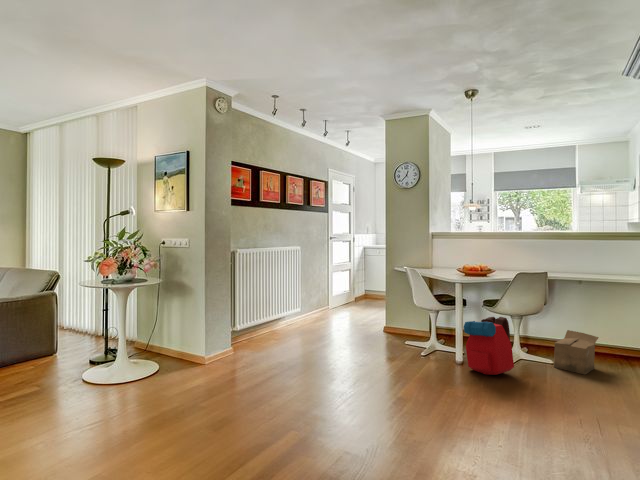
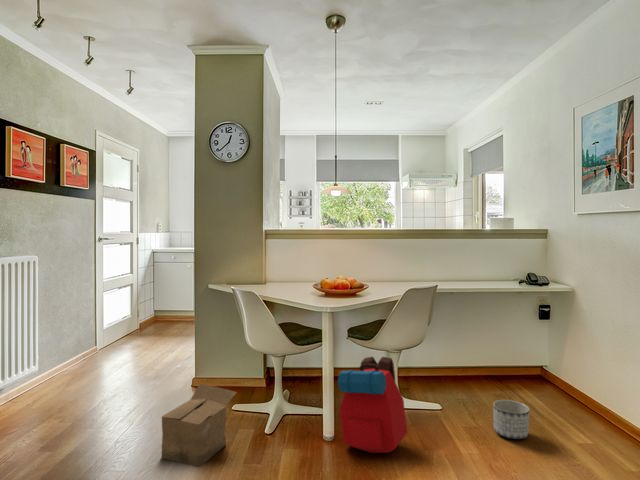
cardboard box: present [554,330,599,375] -> present [161,384,237,467]
planter: none [592,360,622,387] -> present [493,400,529,439]

